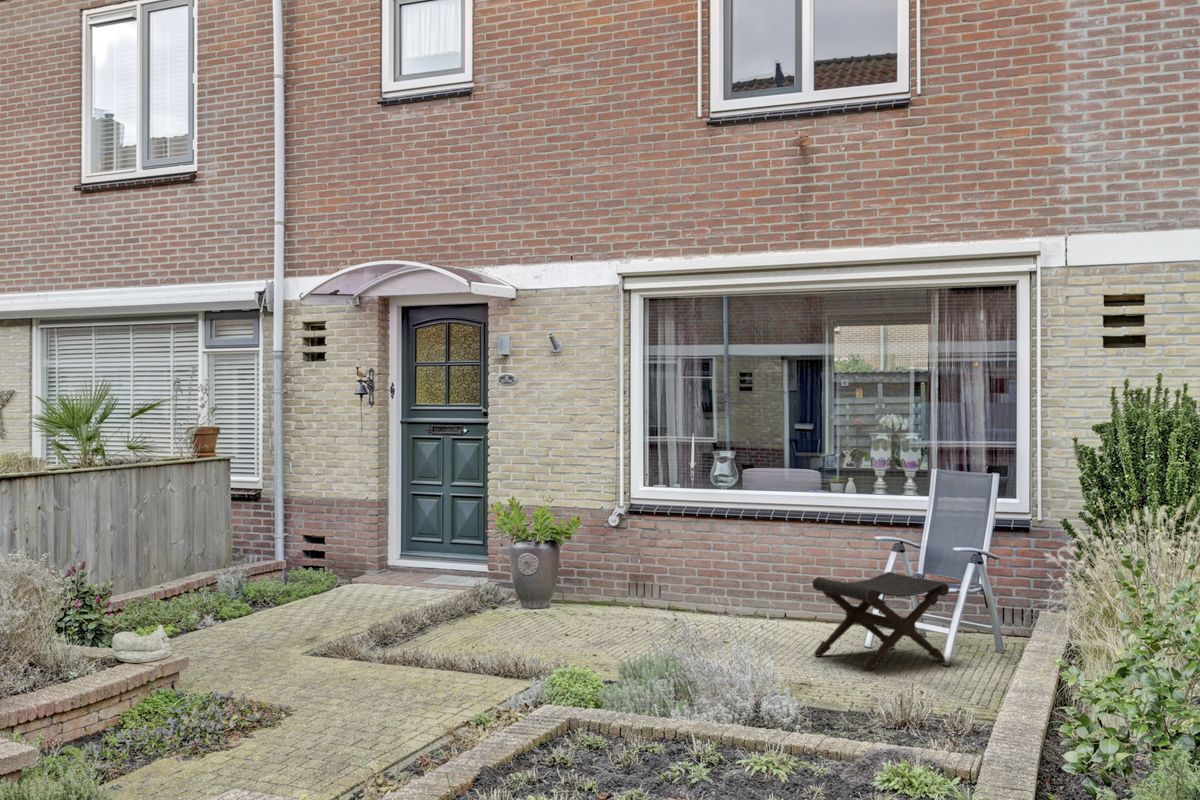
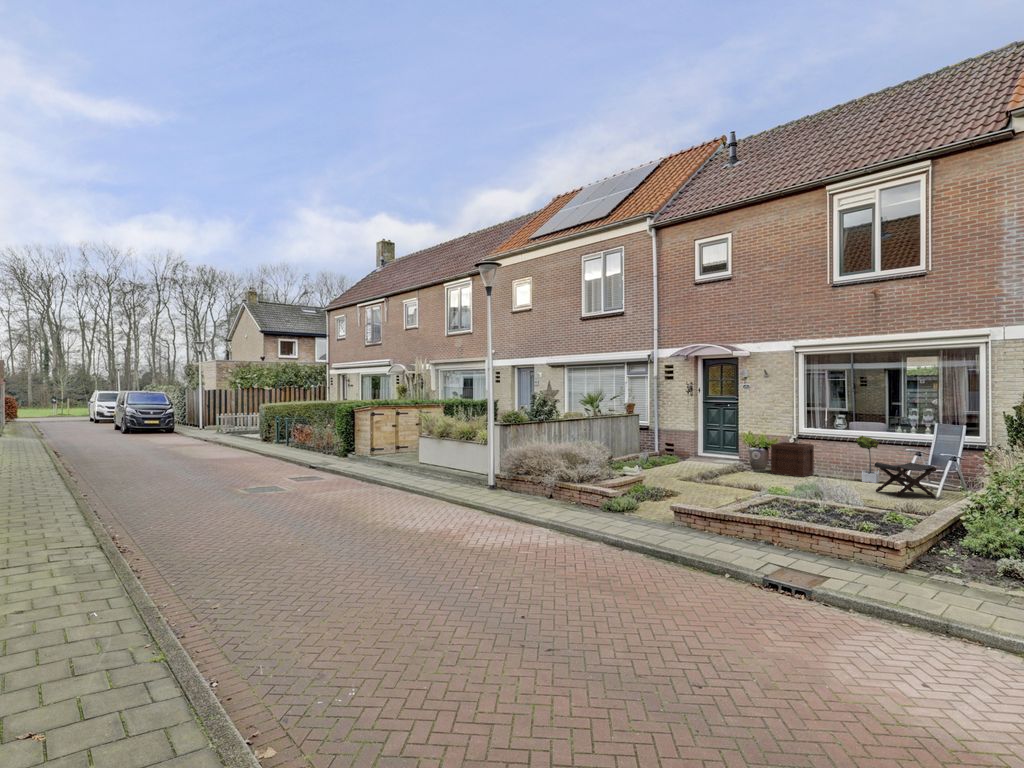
potted tree: none [761,503,811,623] -> present [857,436,879,483]
wooden crate: none [564,525,665,619] -> present [771,442,814,477]

